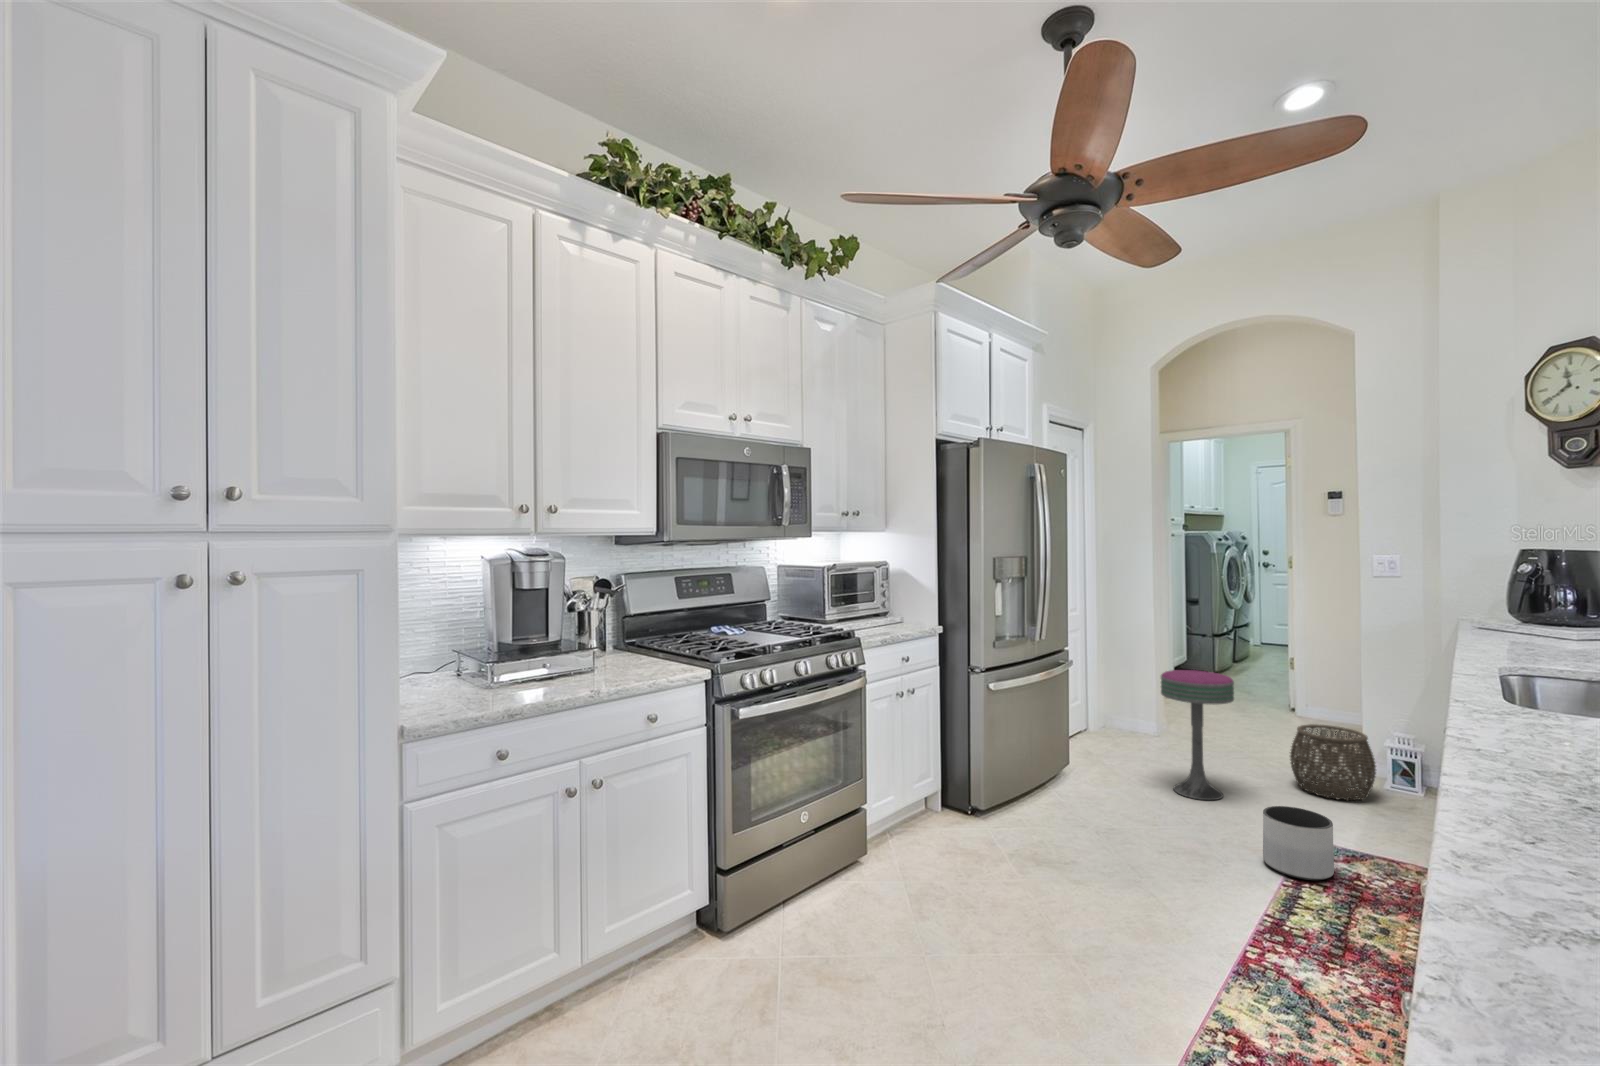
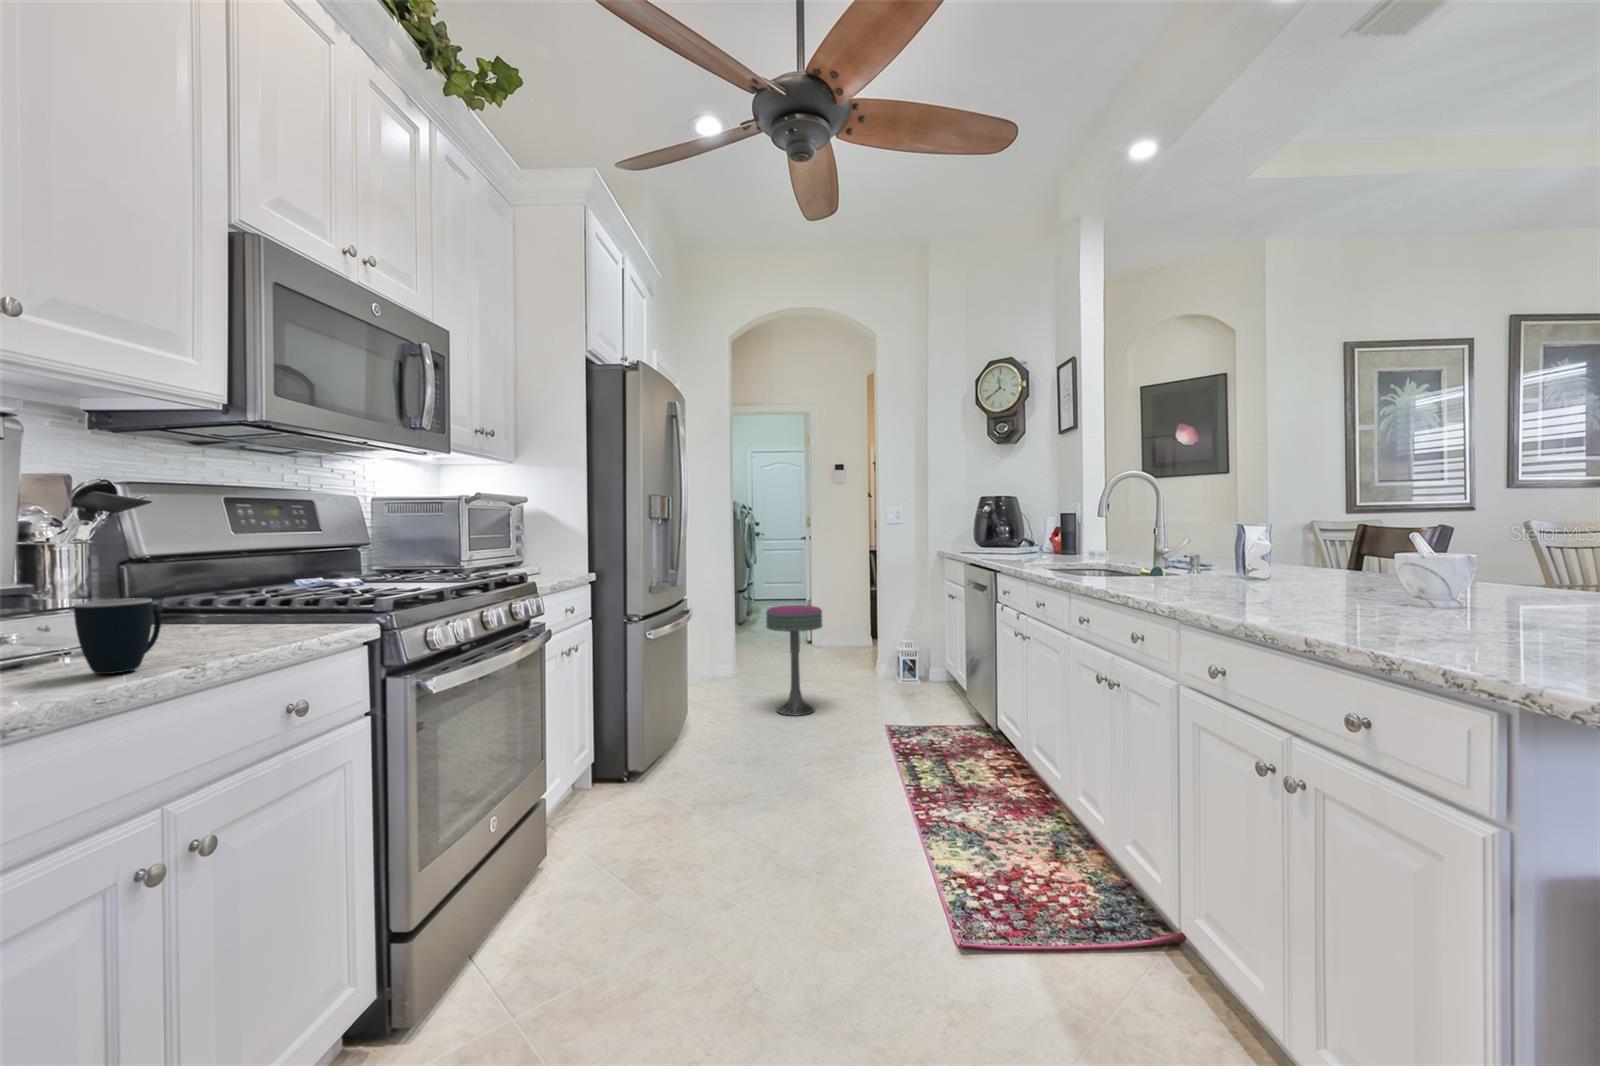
mug: none [555,651,591,689] -> present [74,598,161,674]
woven basket: present [1290,724,1376,801] -> none [847,639,902,695]
planter: present [1263,806,1334,880] -> none [874,699,922,753]

